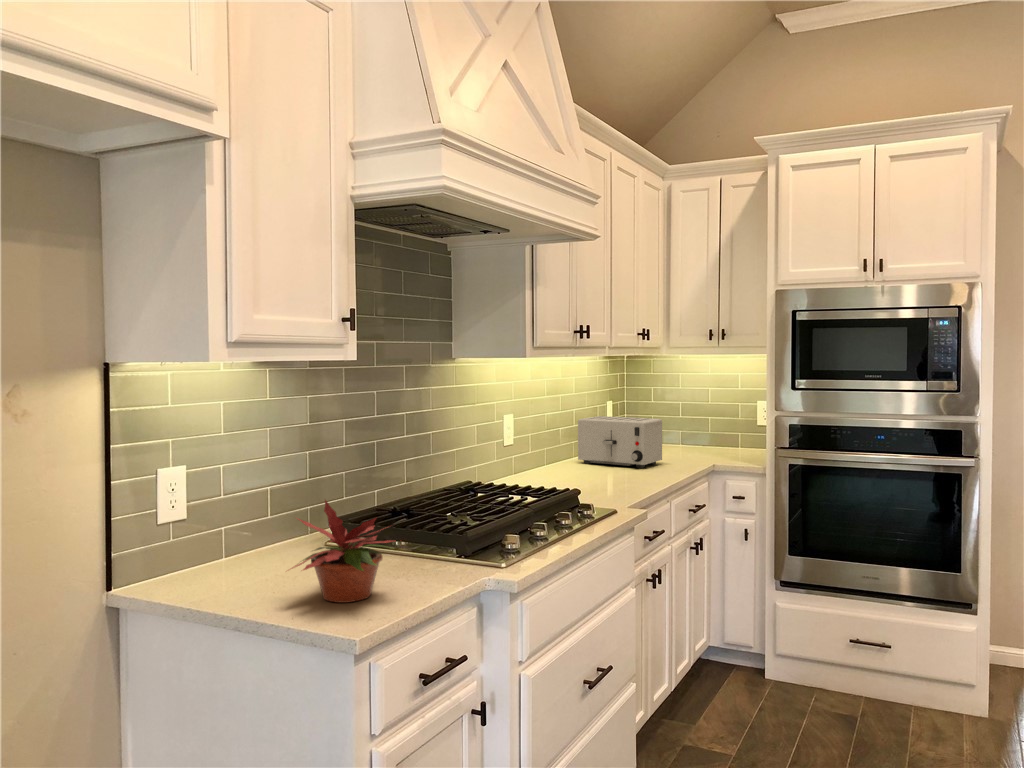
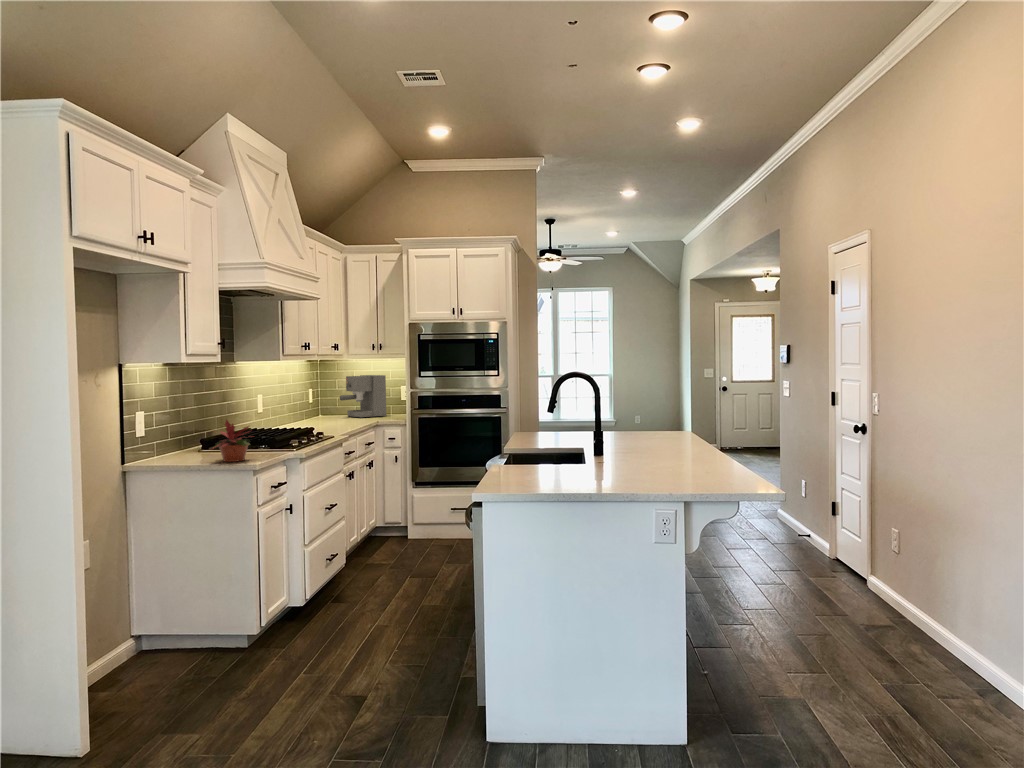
coffee maker: none [652,381,731,455] -> present [340,375,386,418]
toaster: present [578,416,662,468] -> none [298,396,348,424]

